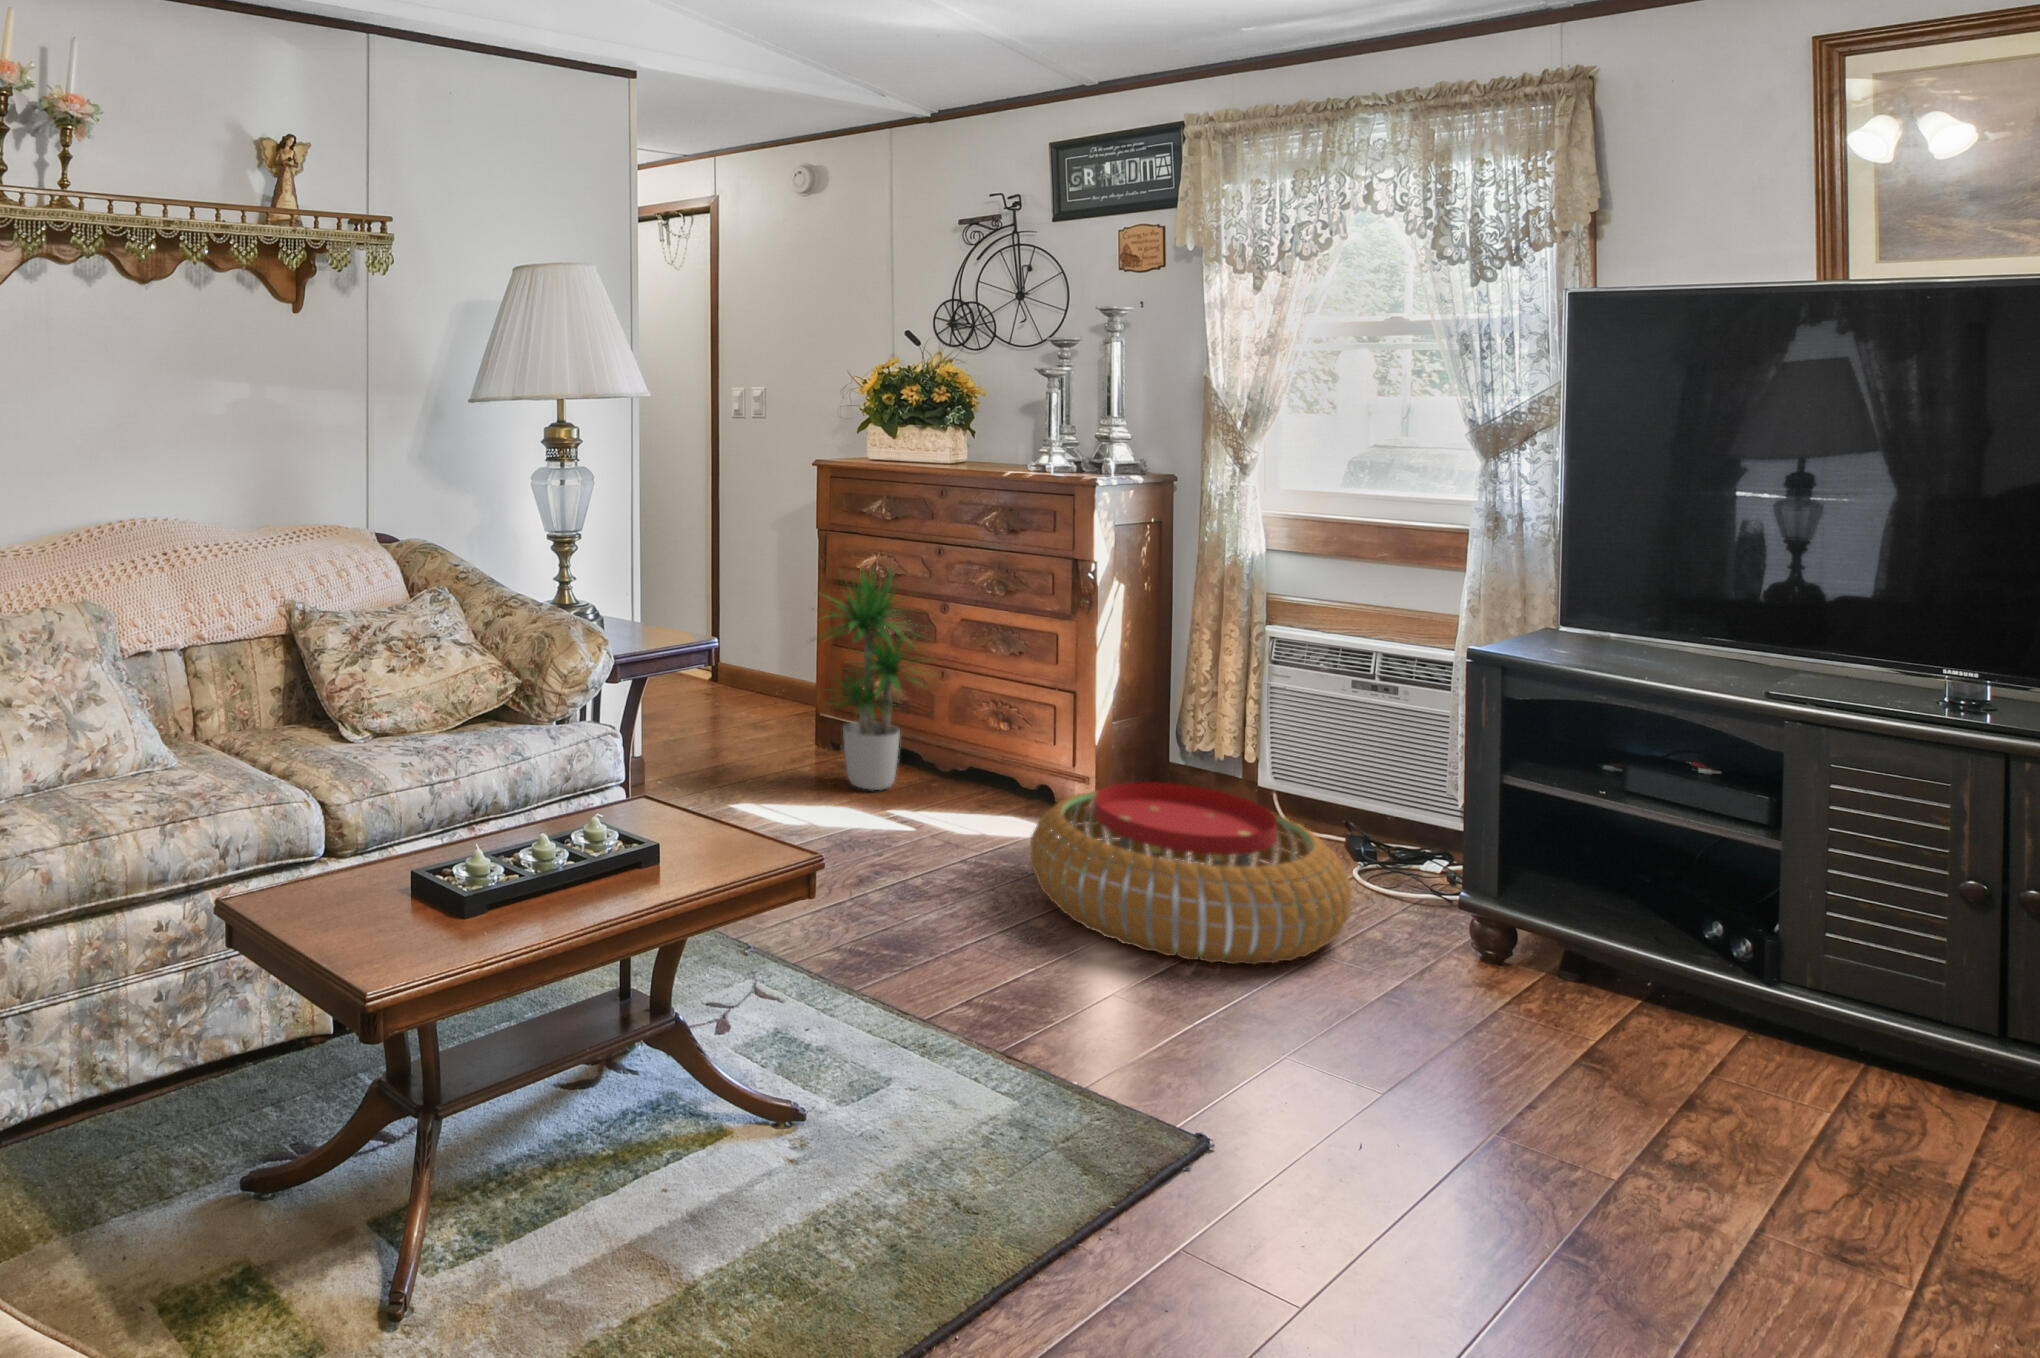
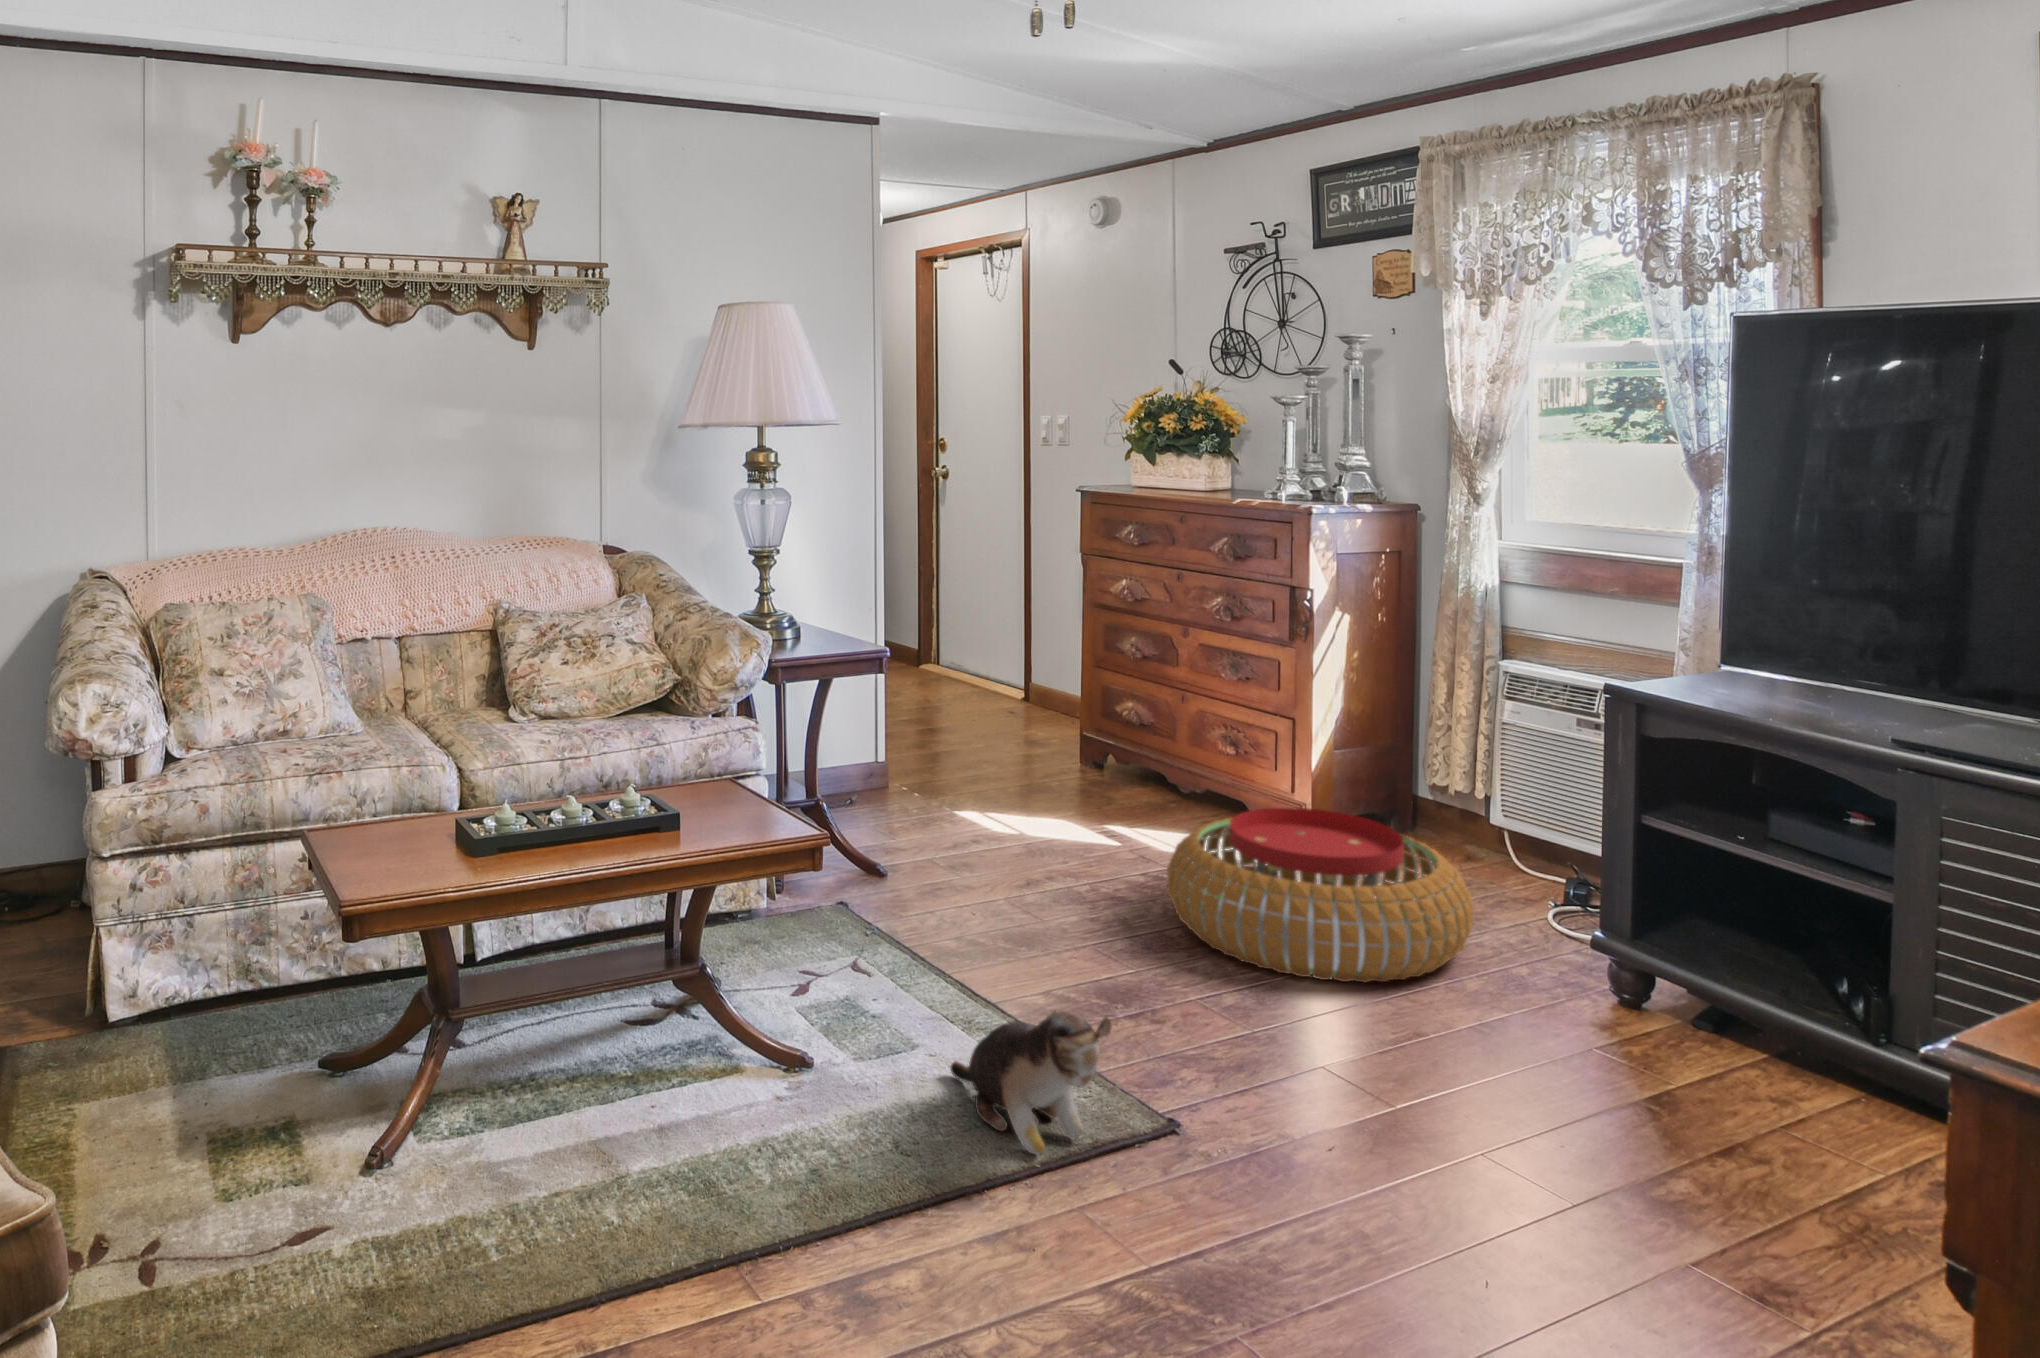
potted plant: present [811,569,940,790] -> none [1030,586,1166,812]
plush toy: none [972,1054,1237,1220] -> present [950,1011,1112,1154]

